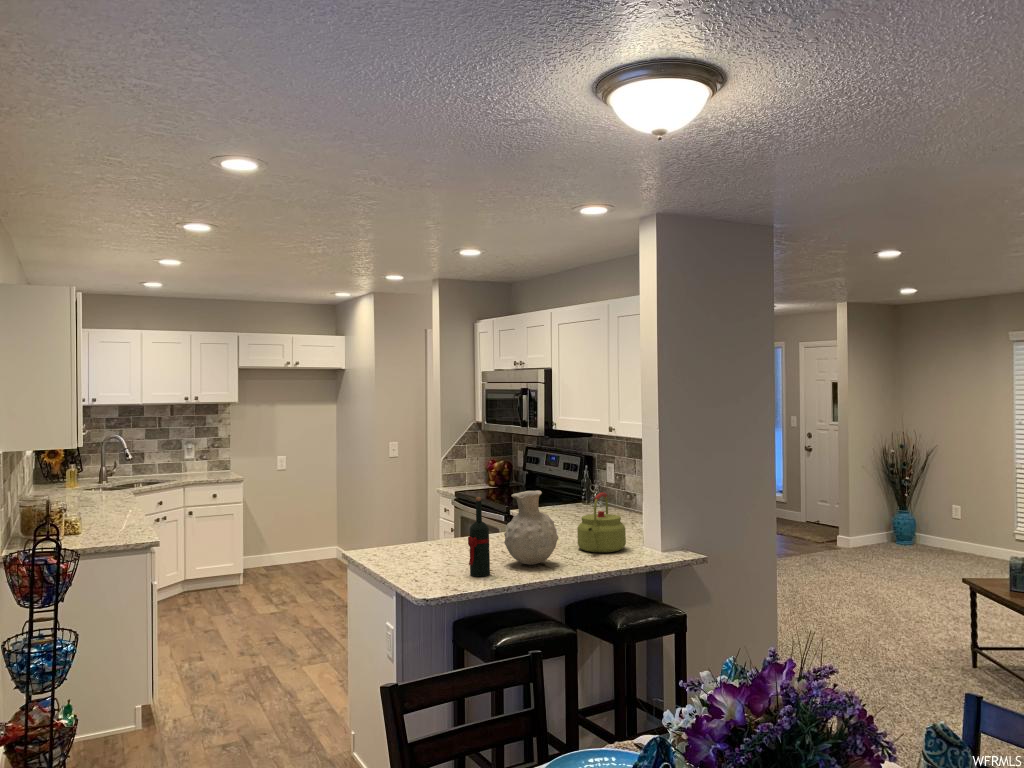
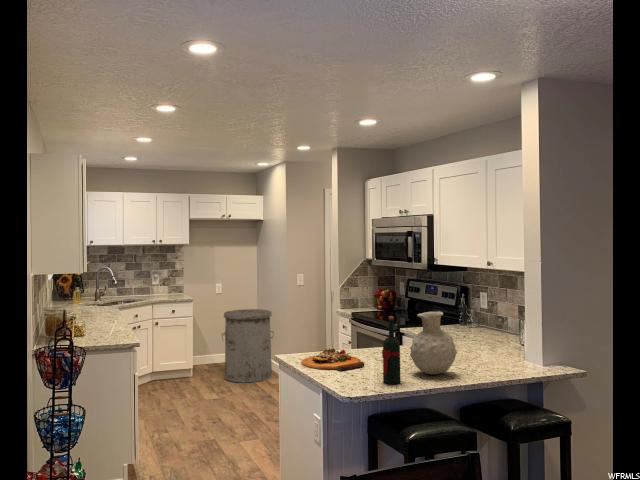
trash can: none [282,490,354,589] -> present [223,309,273,383]
kettle: present [577,492,626,553] -> none [468,314,510,365]
cutting board: none [376,537,453,563] -> present [301,349,364,370]

